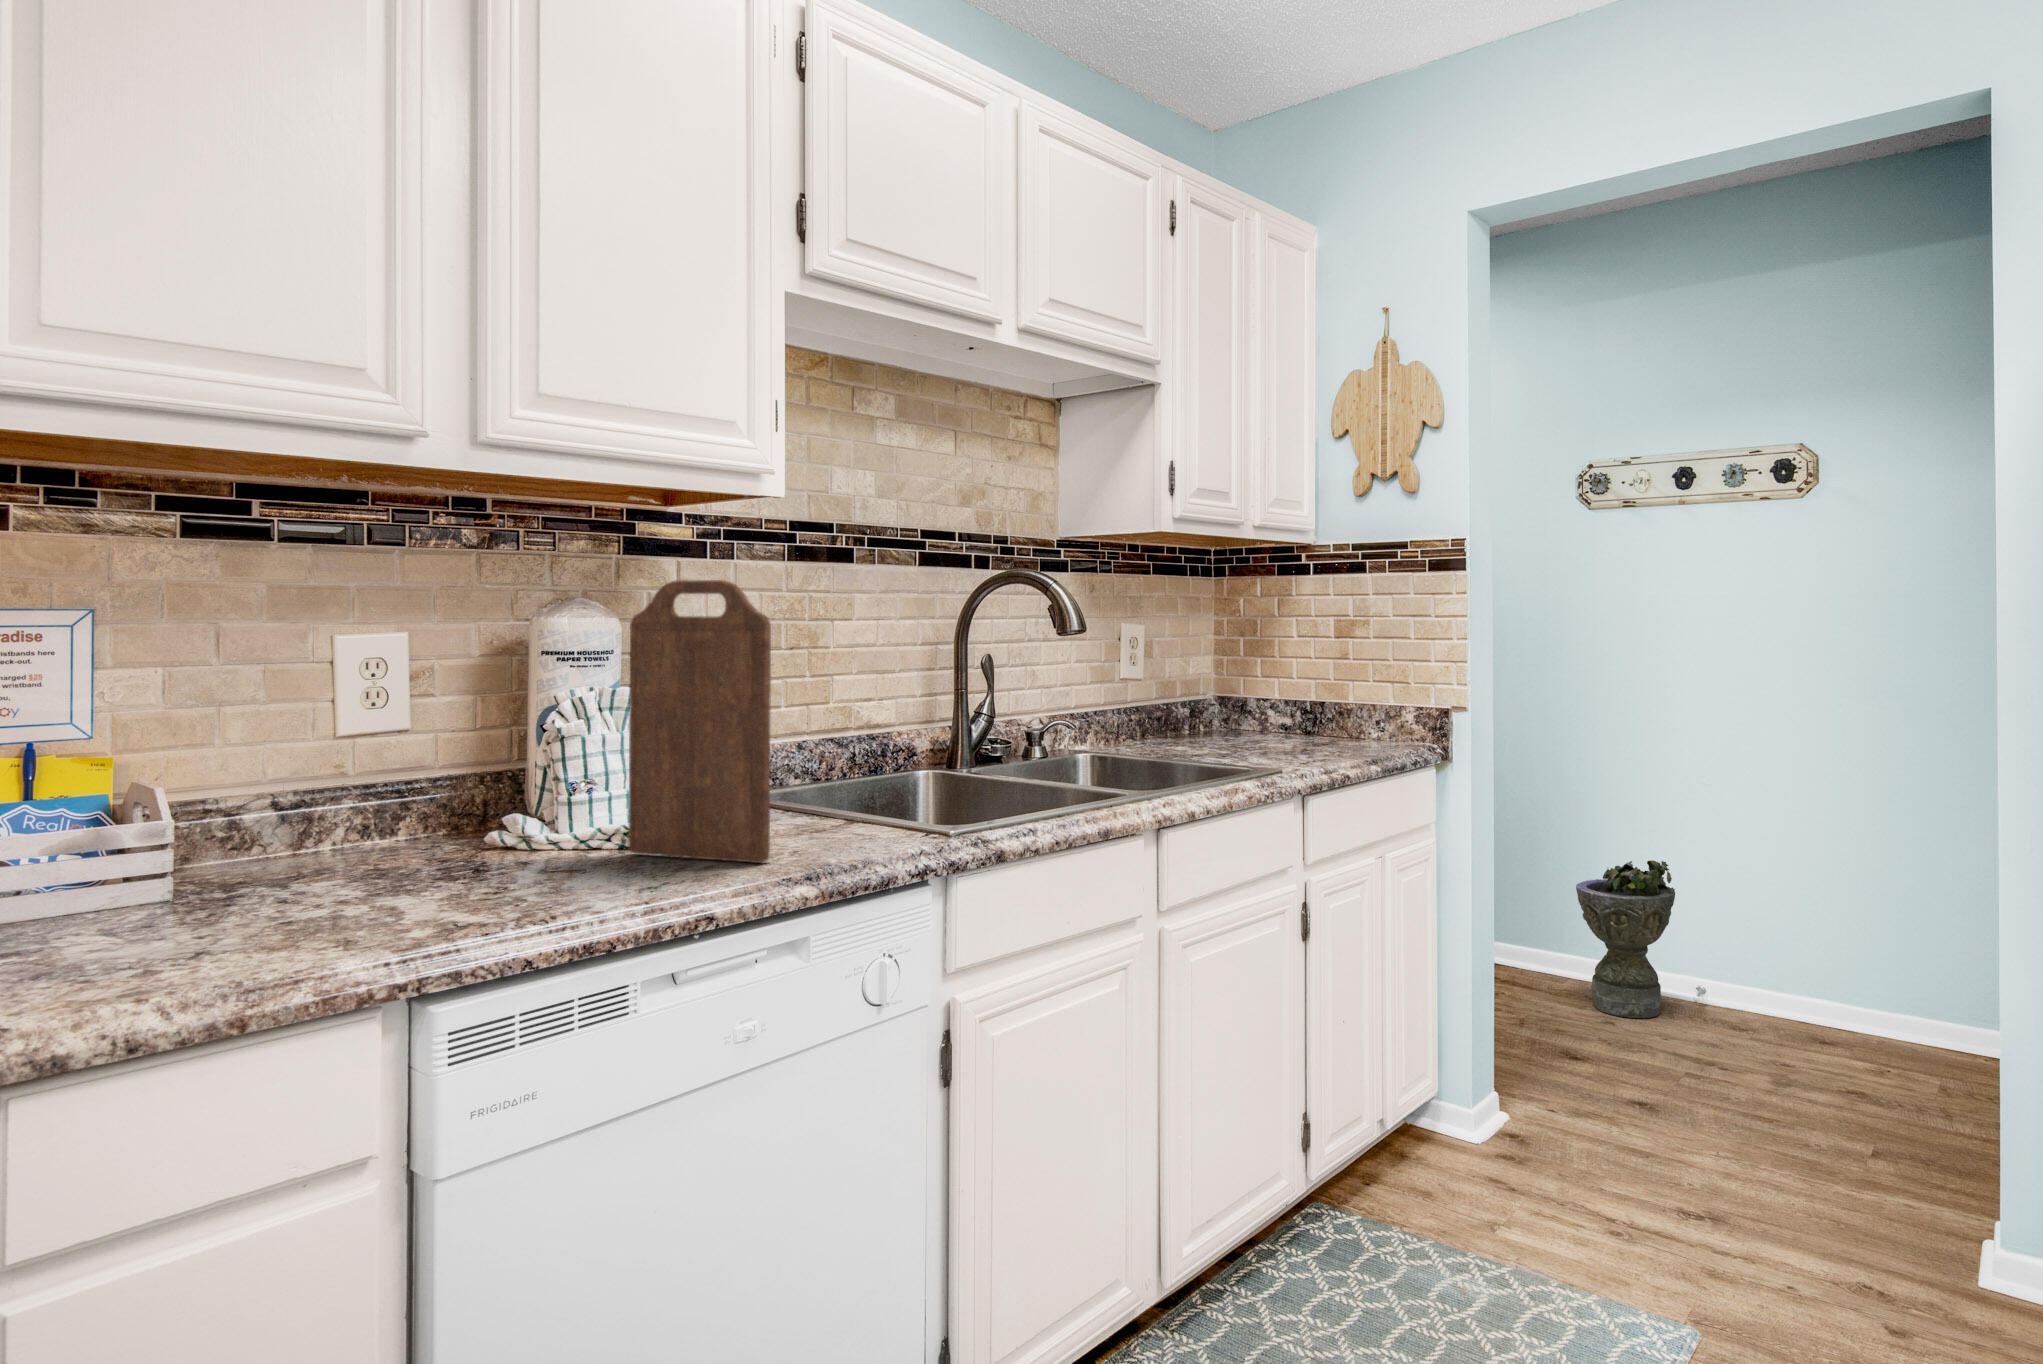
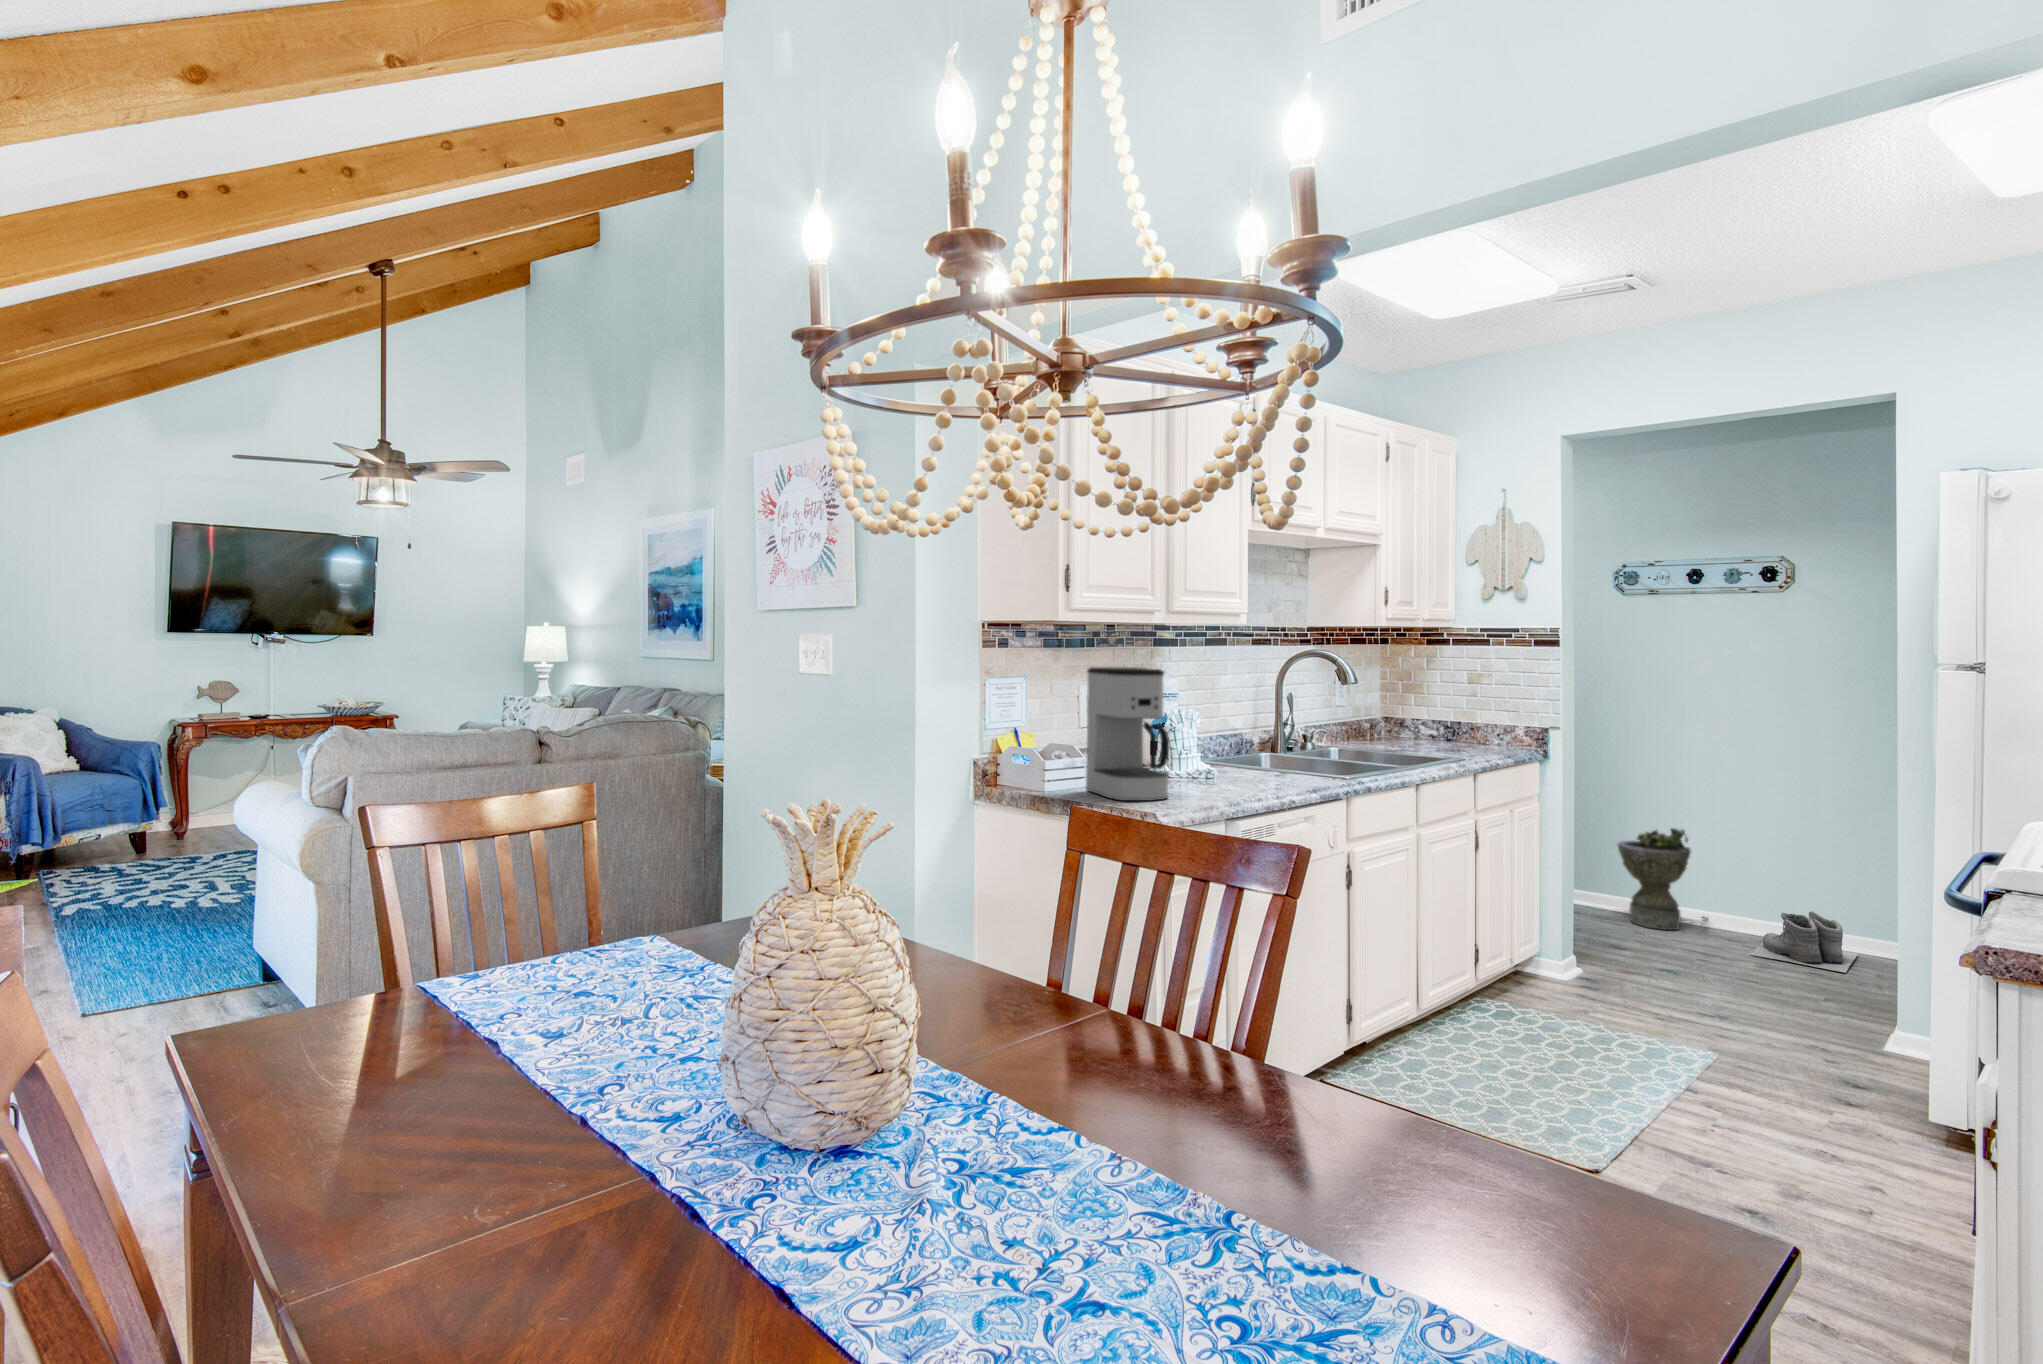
coffee maker: none [110,570,364,952] -> present [1086,667,1169,801]
cutting board: present [628,580,771,863] -> none [1215,666,1286,786]
boots: none [1753,985,1900,1087] -> present [1750,911,1858,973]

